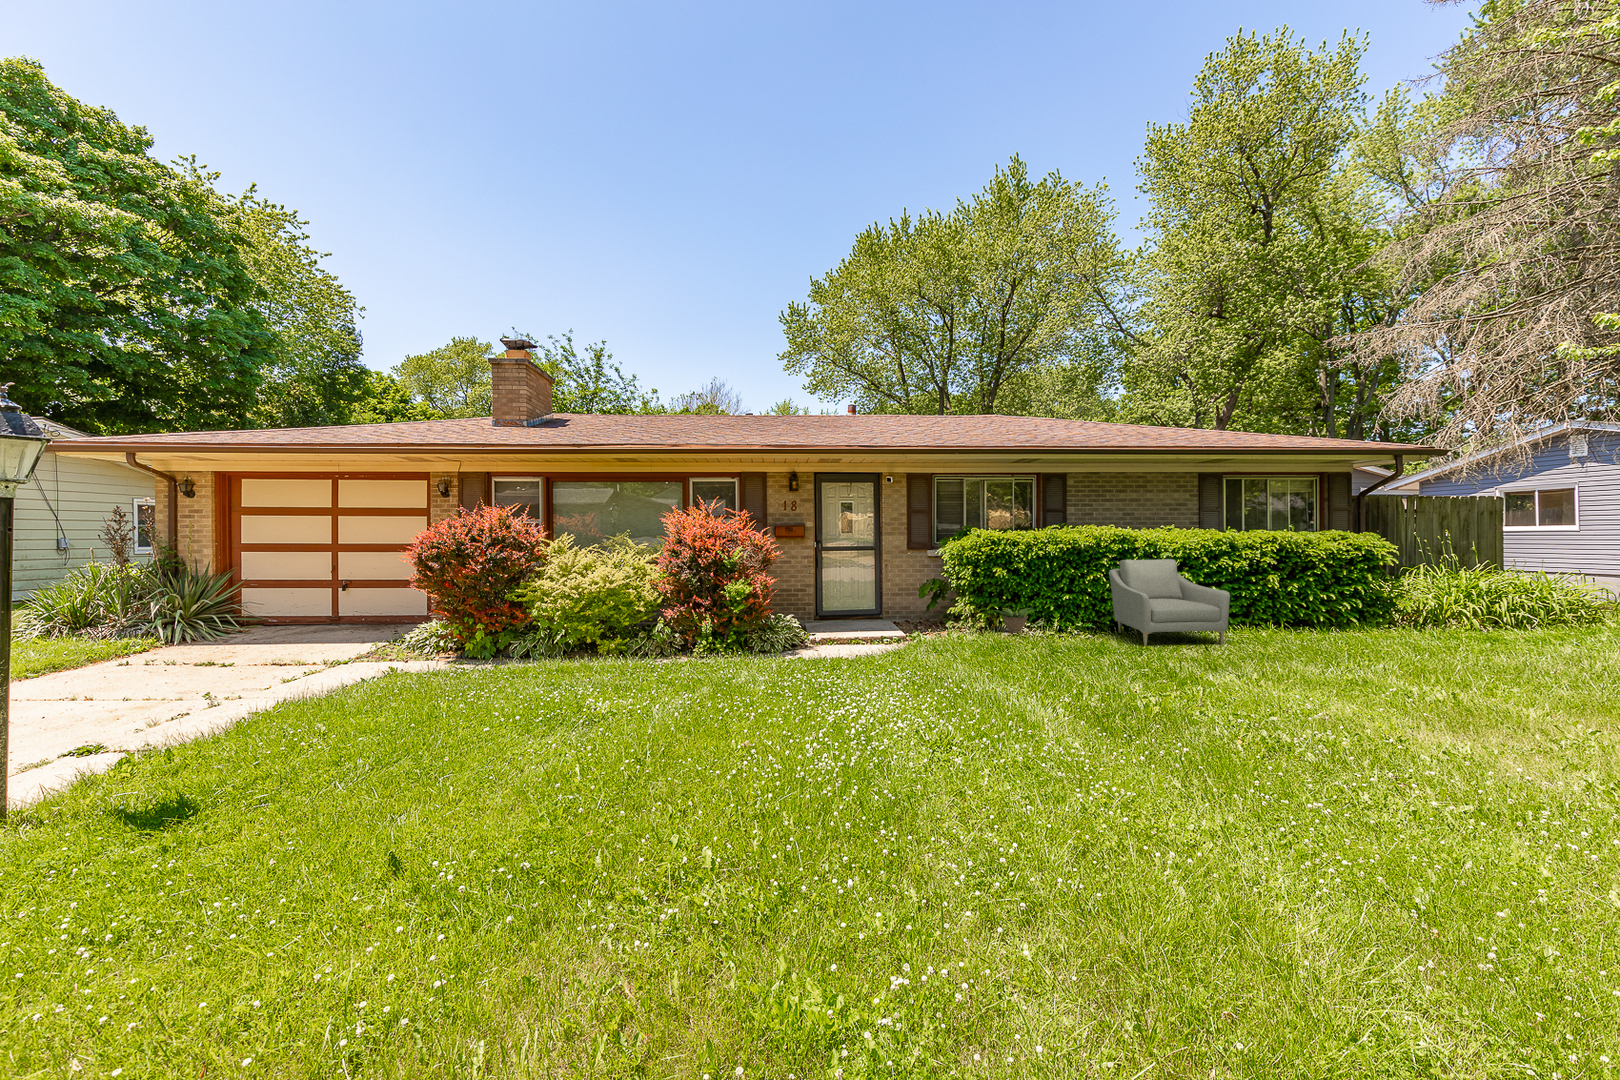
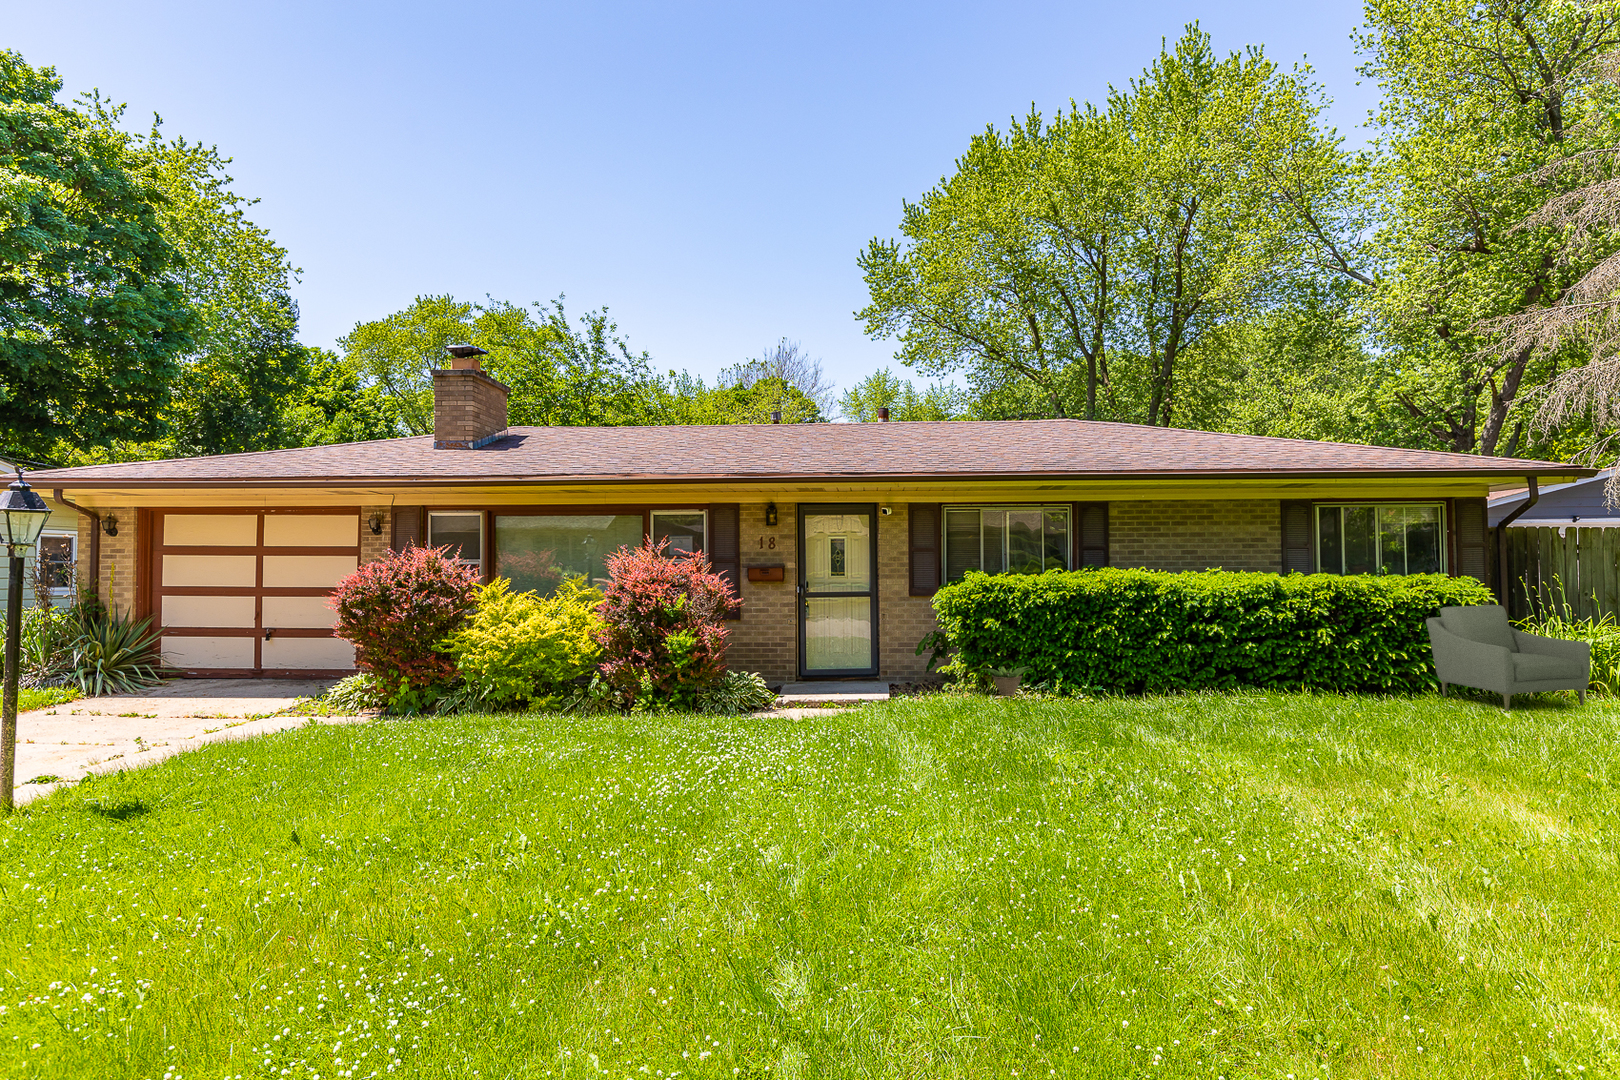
chair: present [1109,559,1230,646] -> present [1426,605,1590,711]

